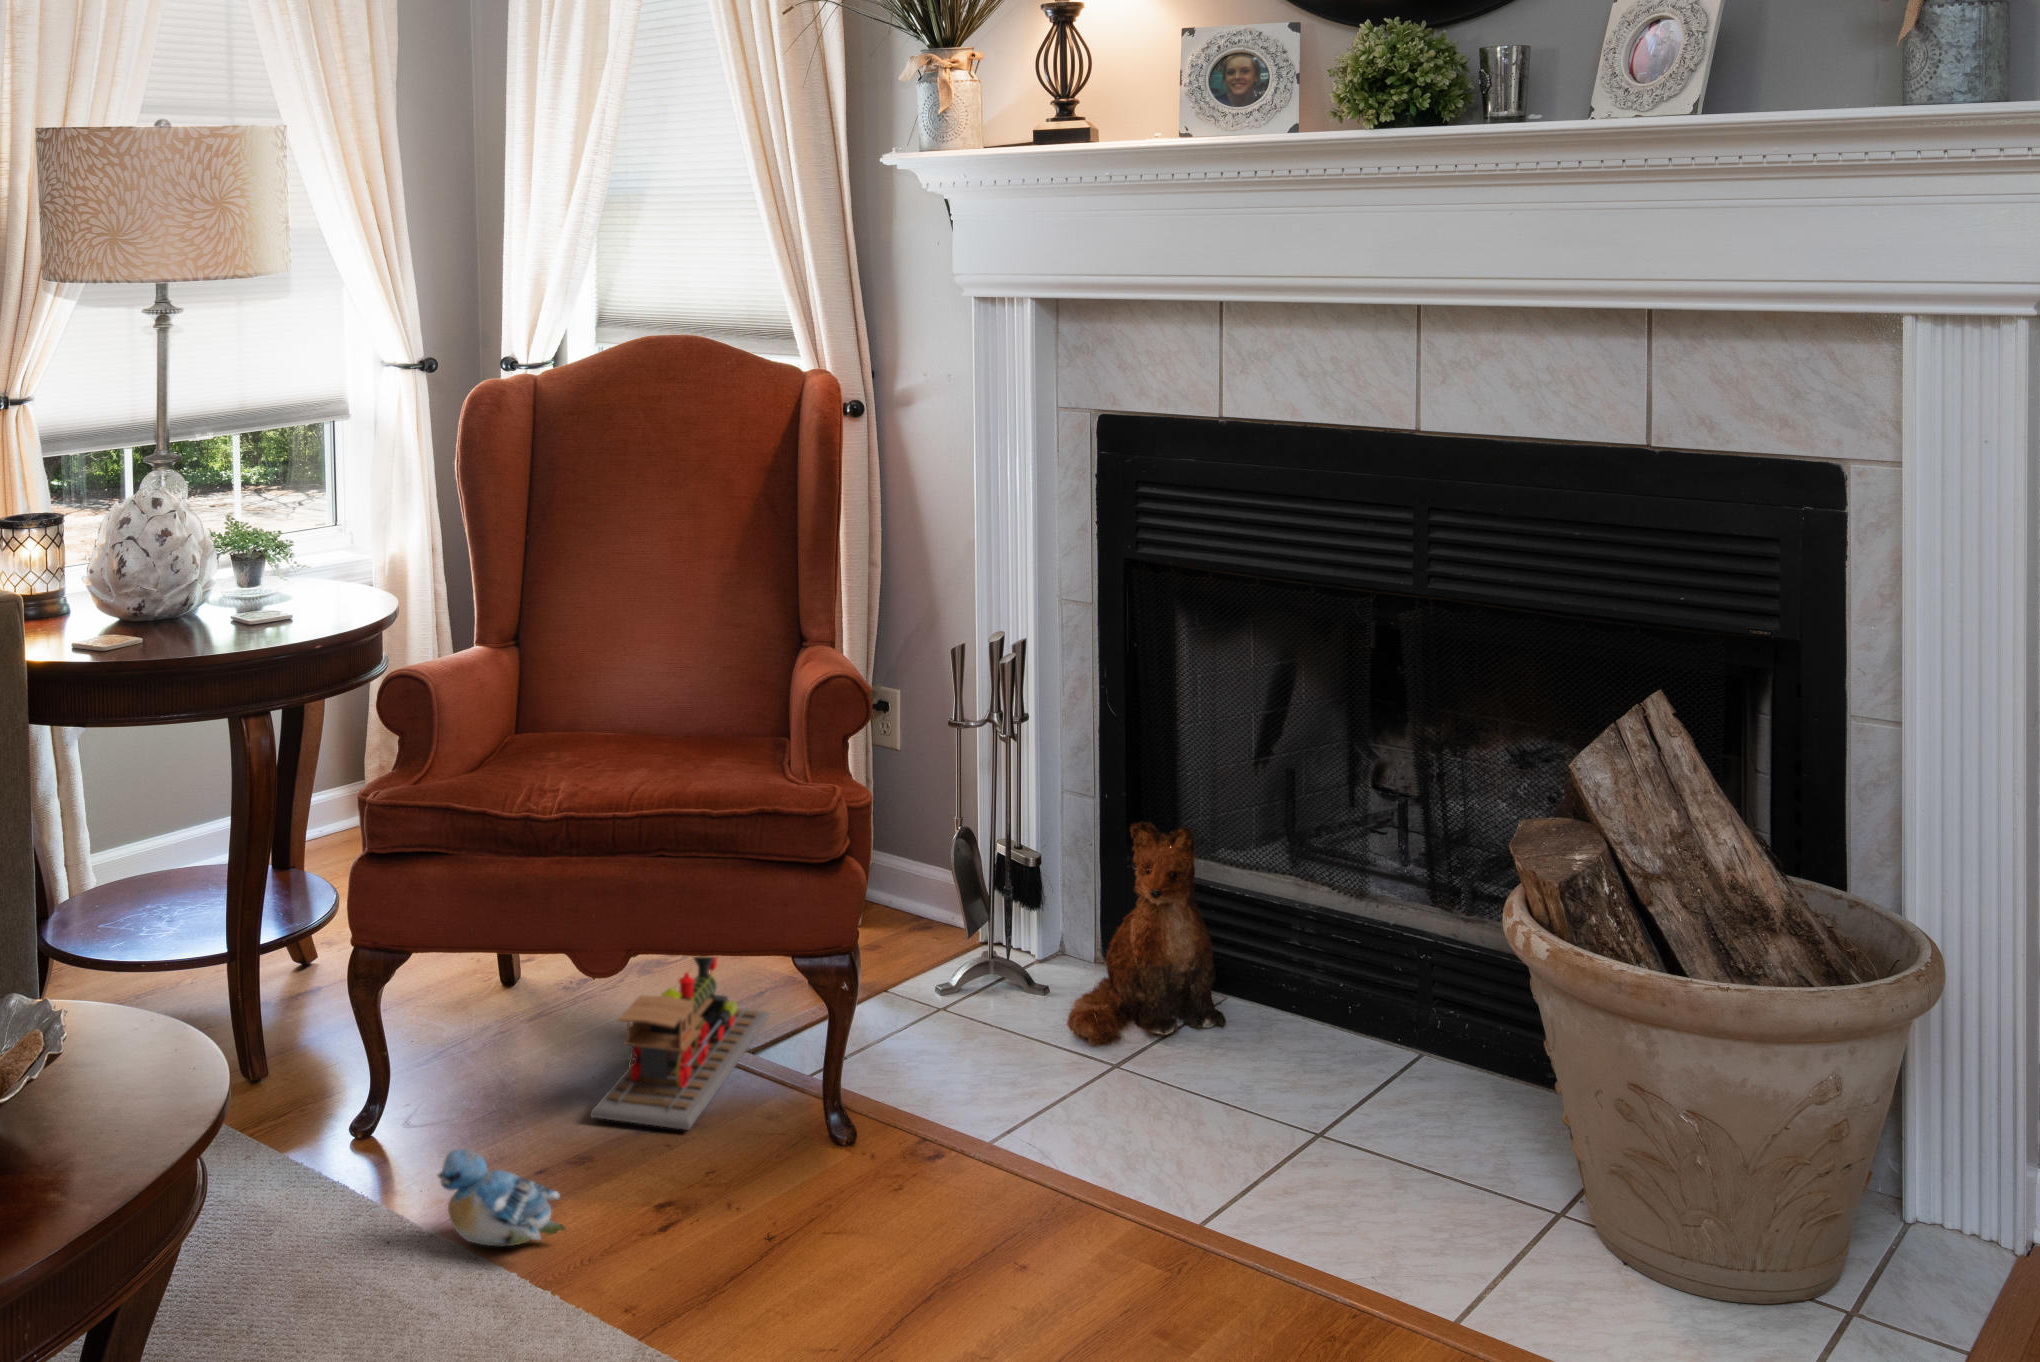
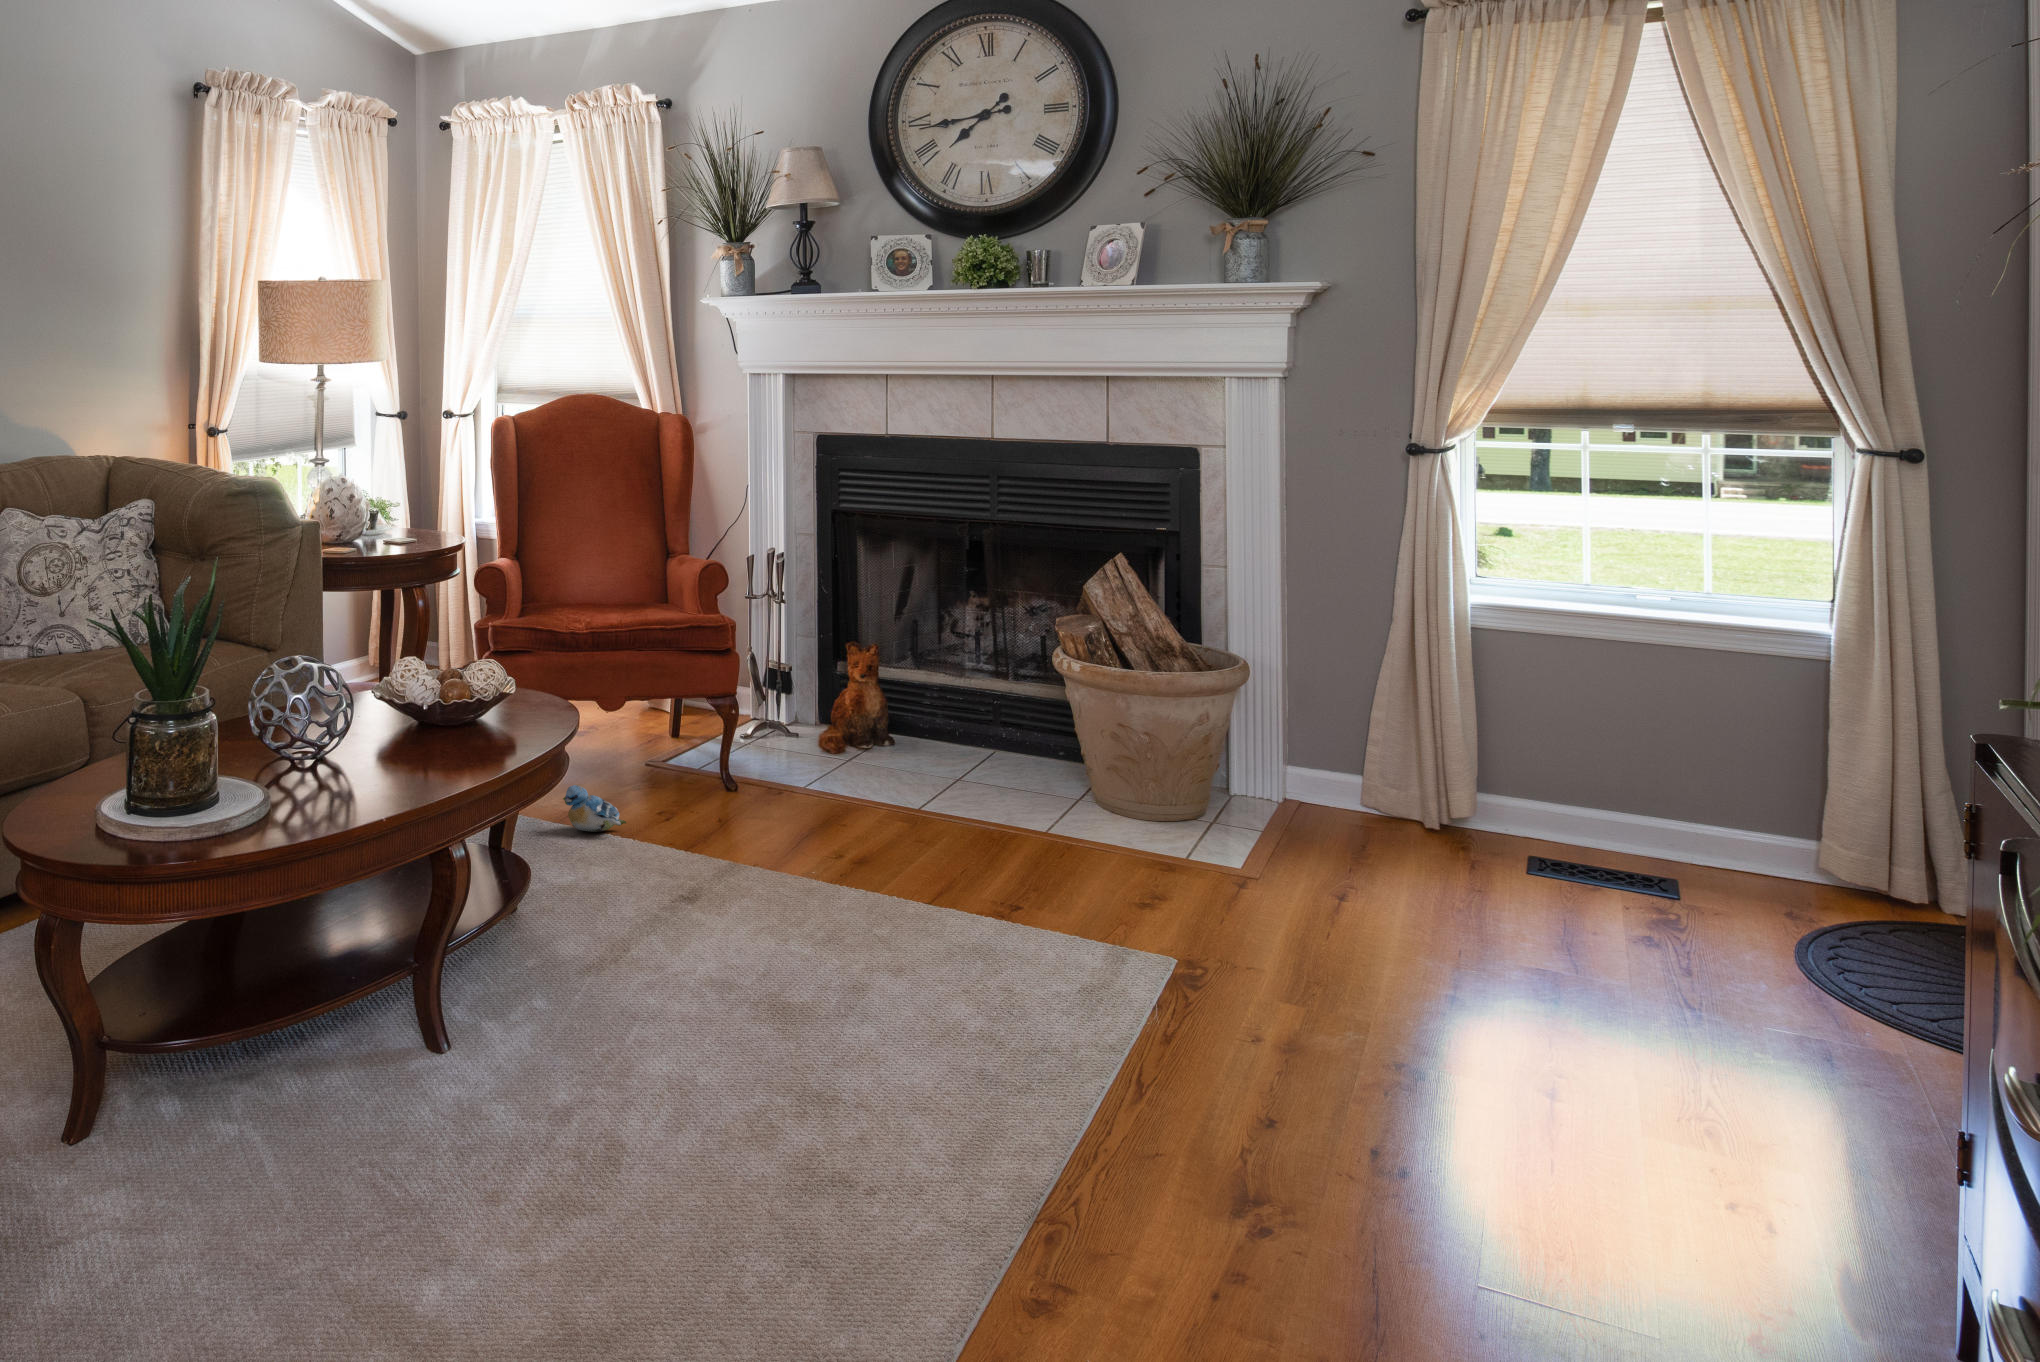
toy train: present [591,957,769,1130] -> none [602,698,660,790]

